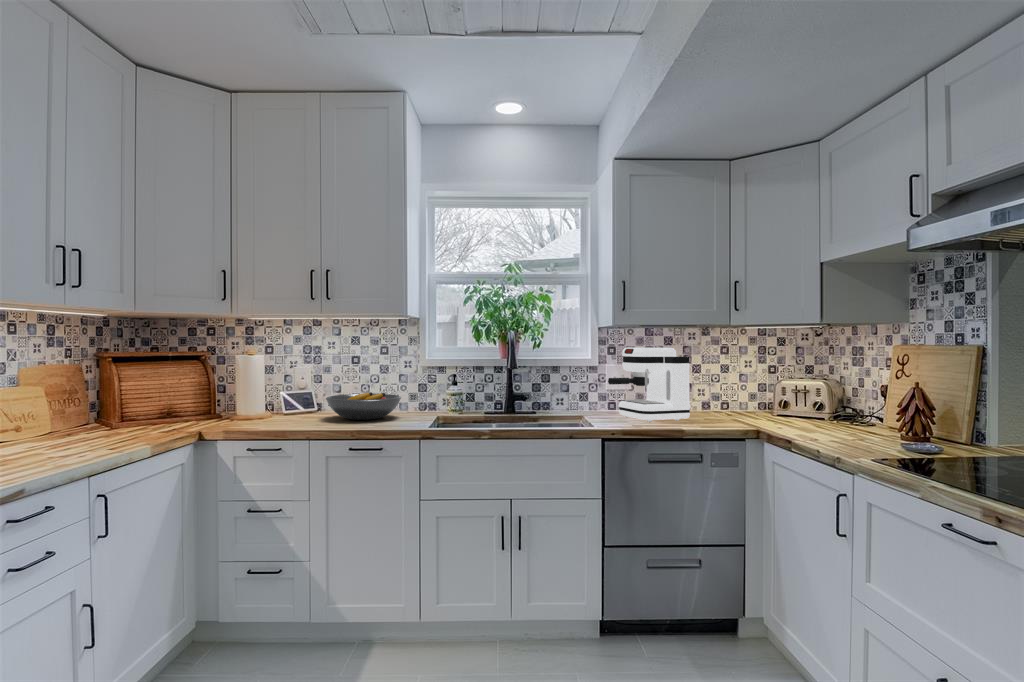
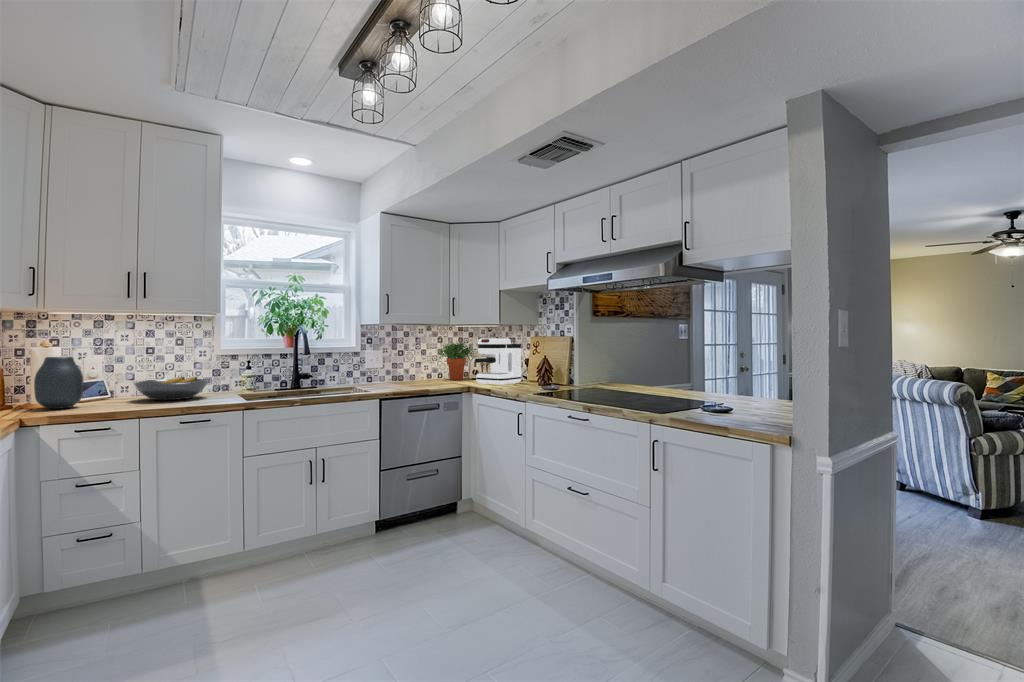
coffee maker: present [608,348,690,422] -> present [475,338,521,385]
potted plant: none [715,353,790,415] -> present [438,342,475,380]
vase: none [235,365,278,422] -> present [34,357,83,409]

